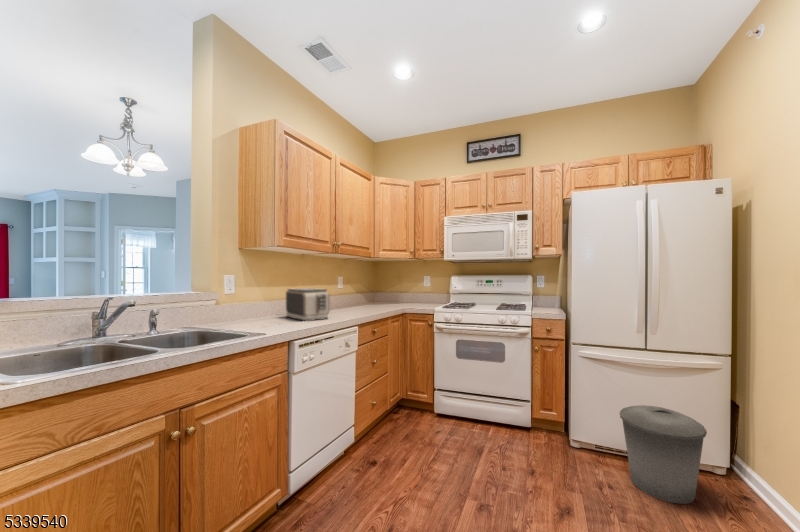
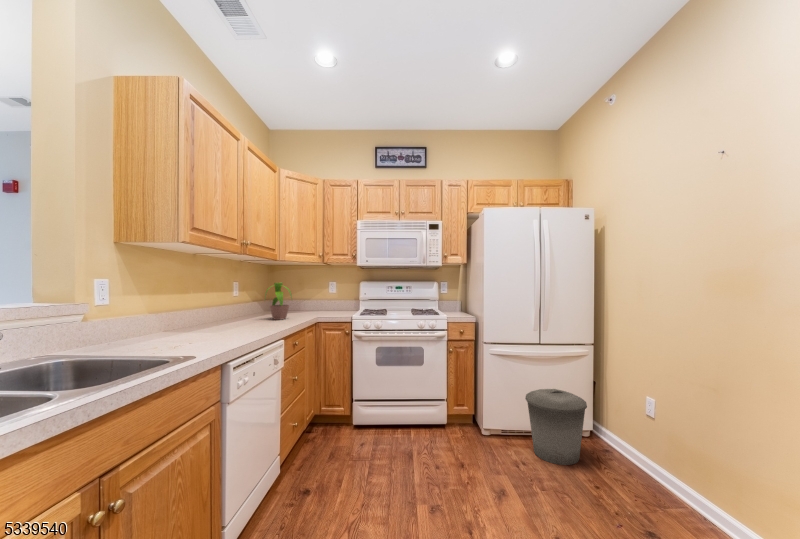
potted plant: none [358,276,386,308] -> present [265,283,292,320]
toaster: present [286,288,330,321] -> none [184,298,248,339]

